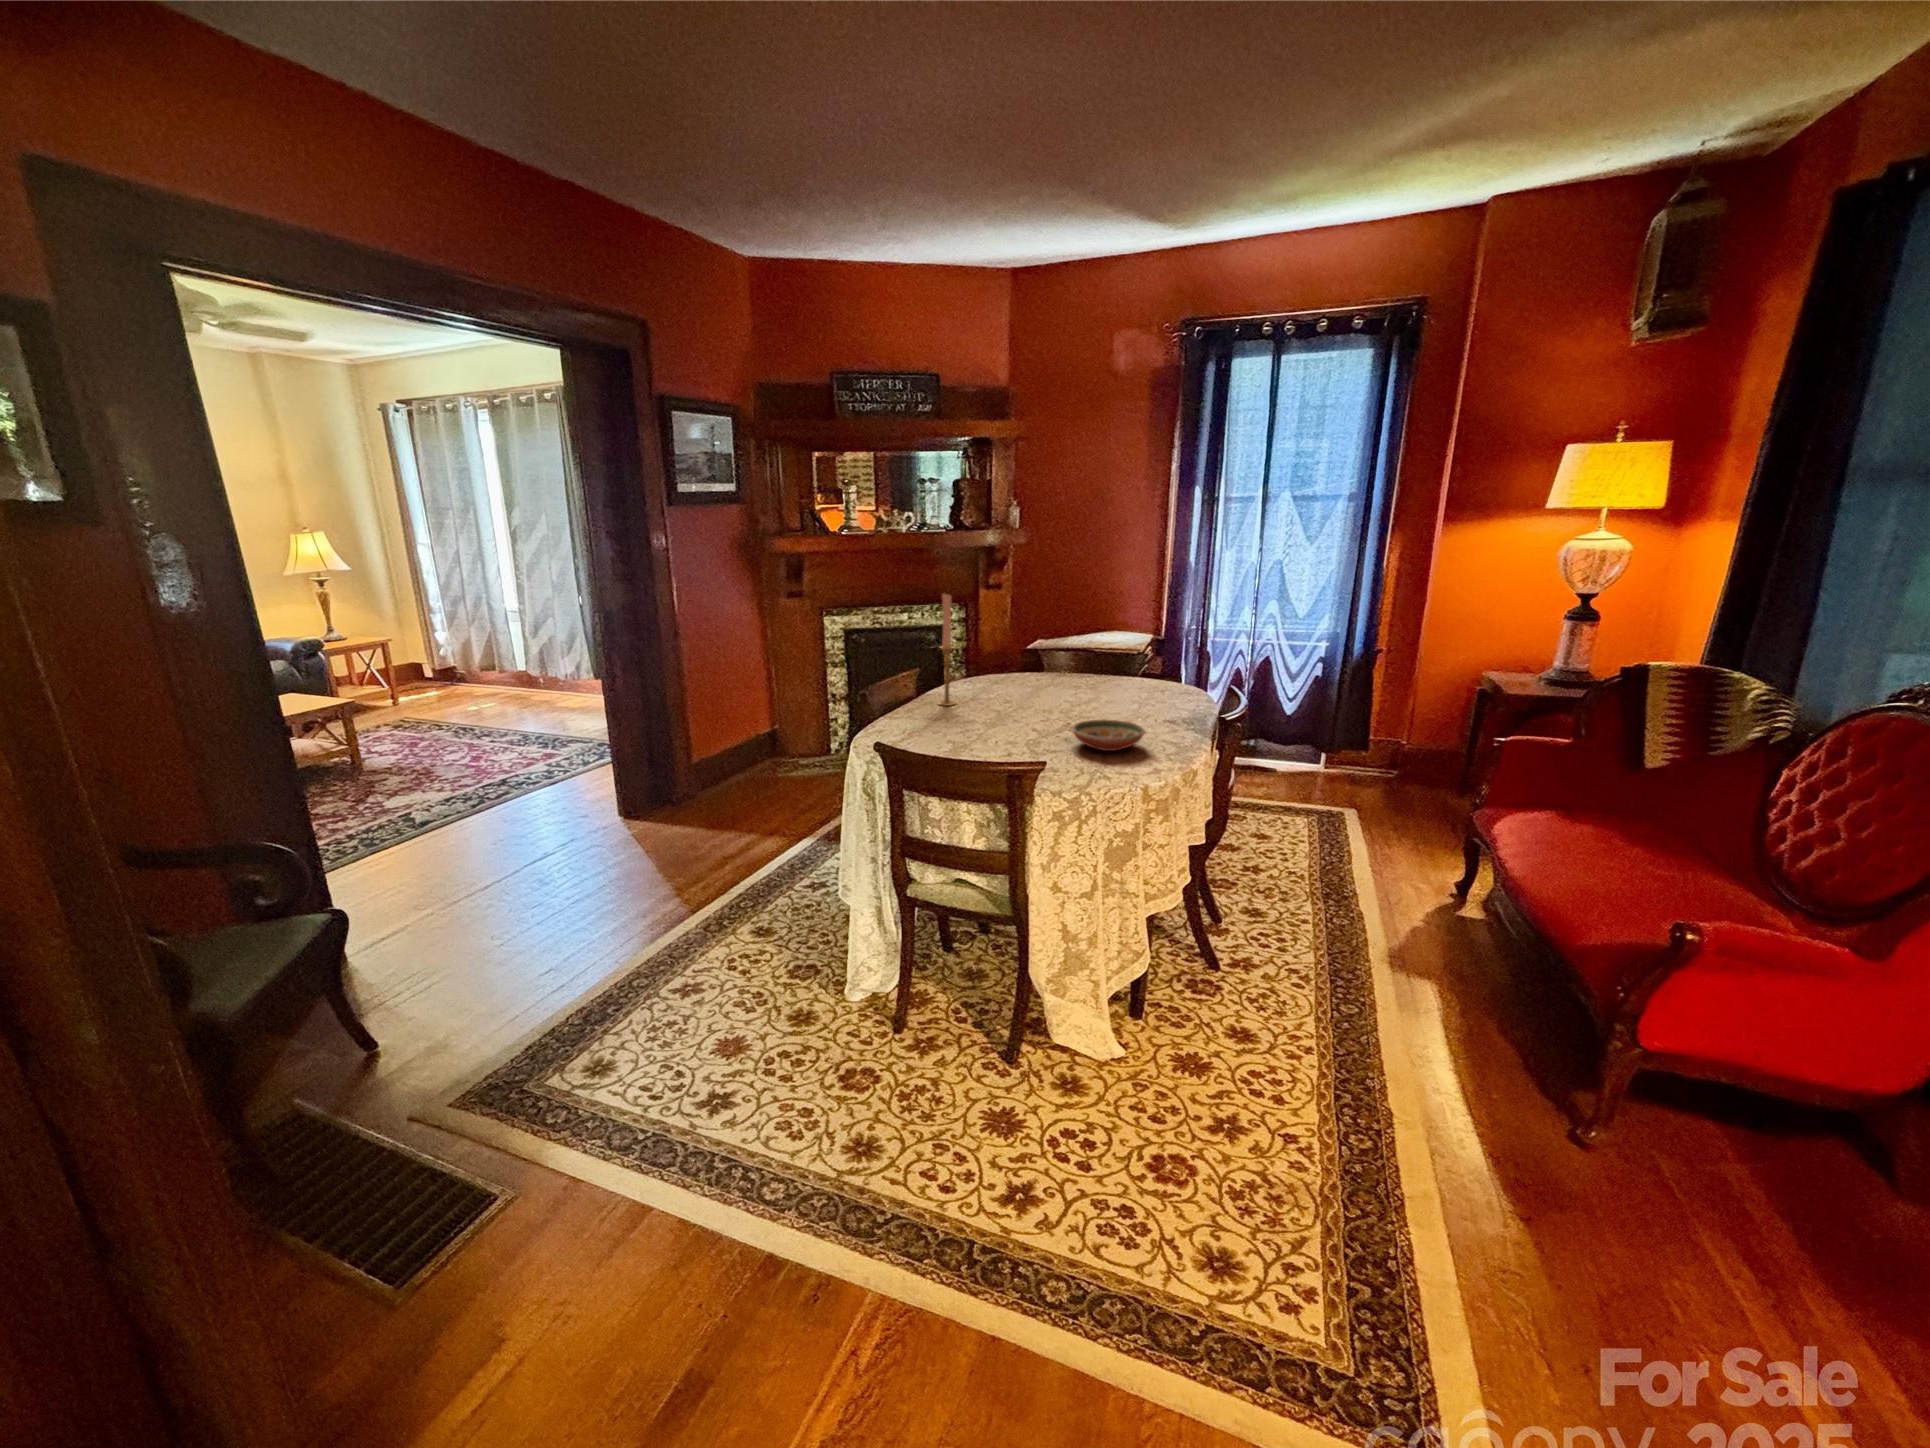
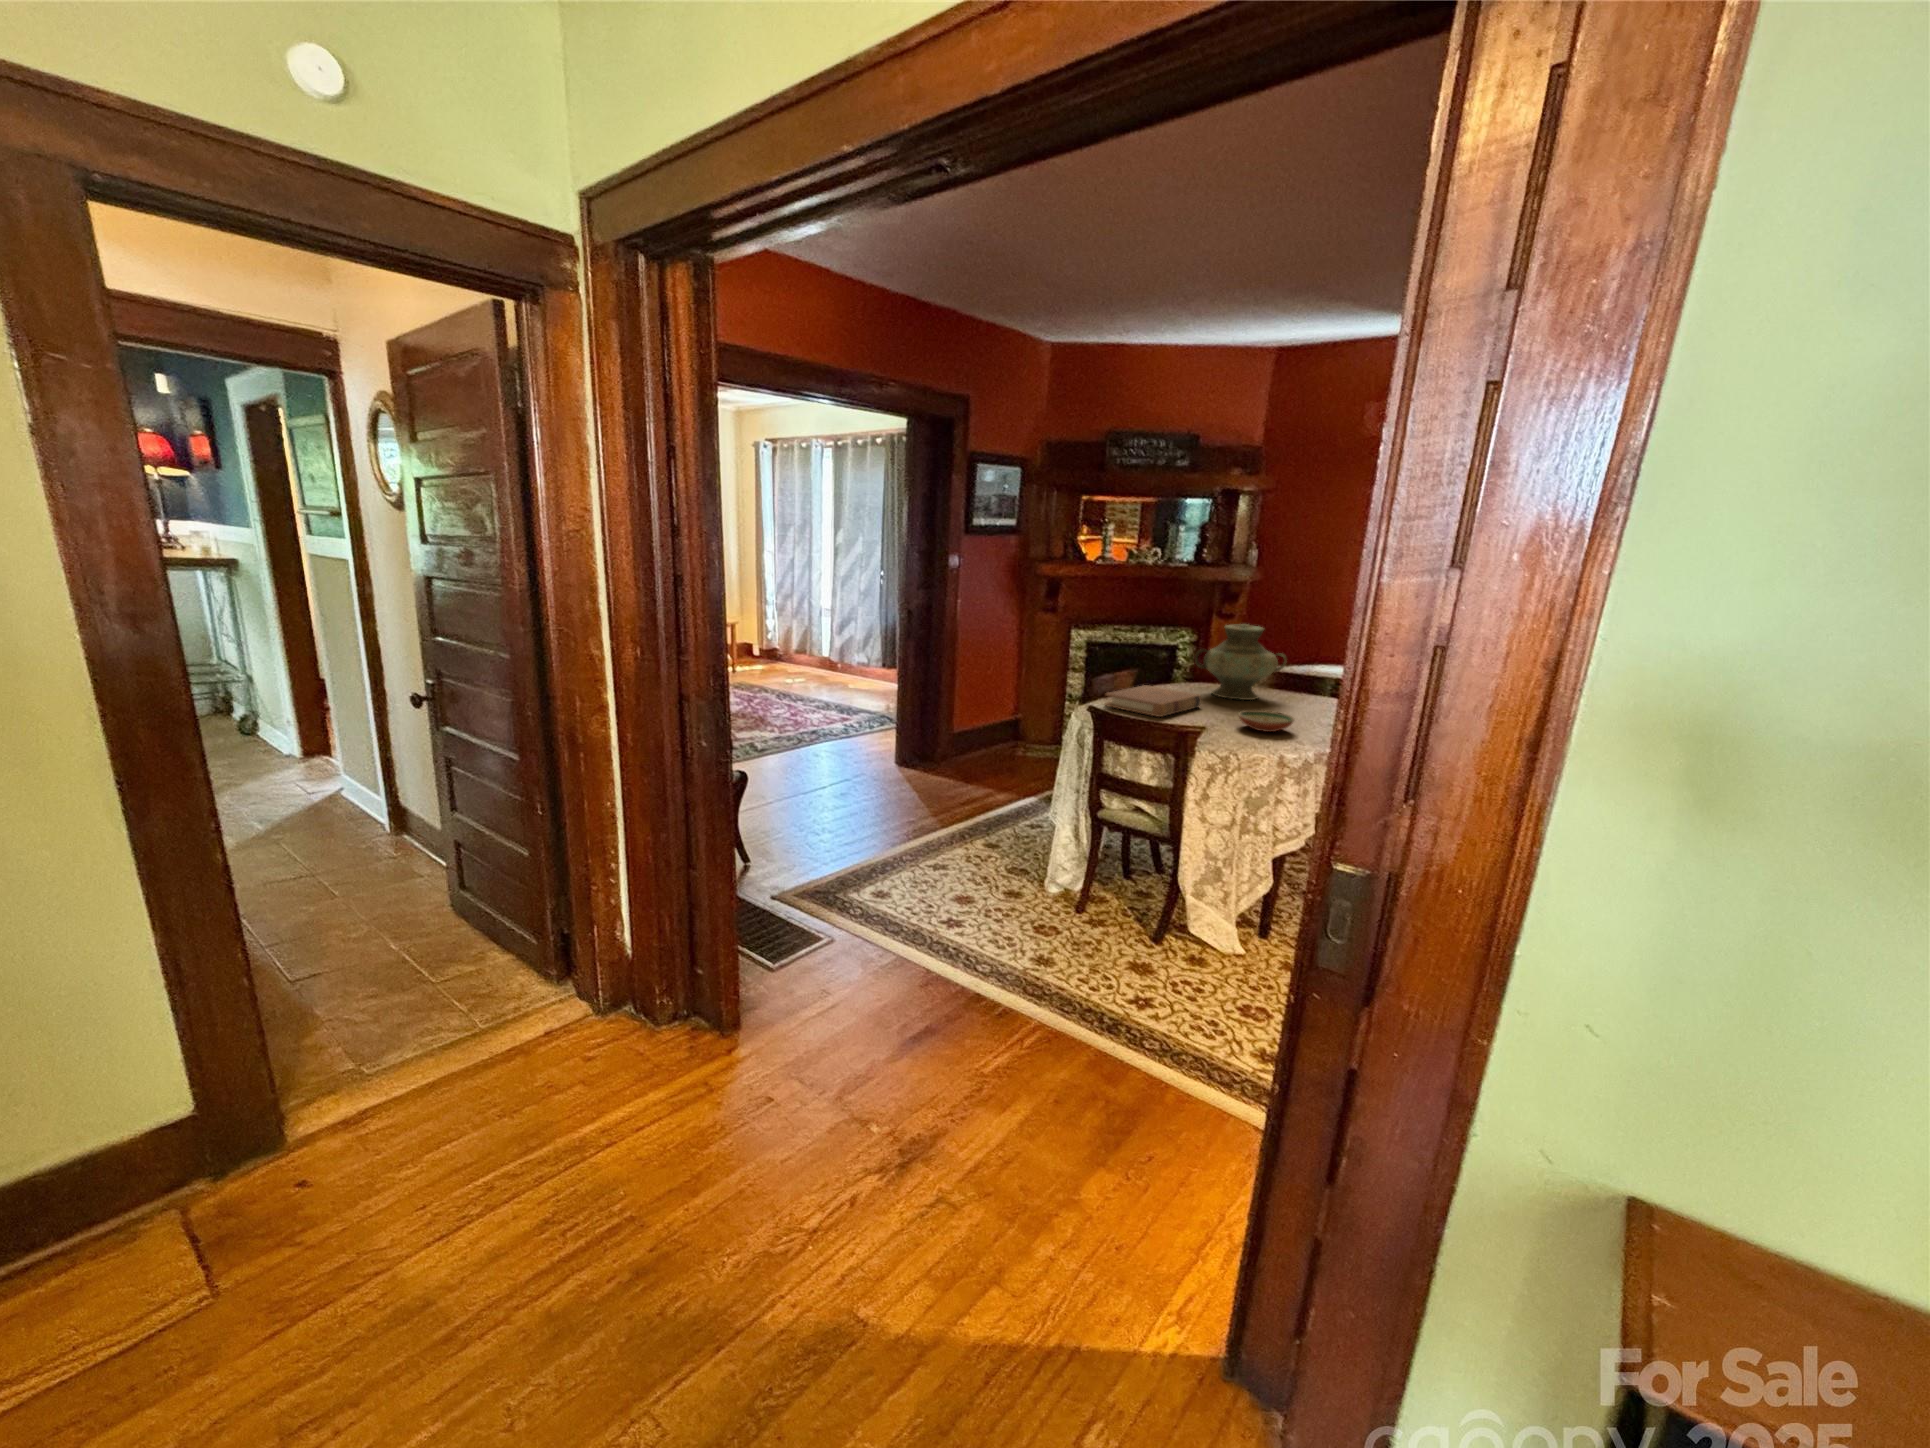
candlestick: present [939,594,955,706] -> none [1145,609,1166,694]
vase: none [994,602,1102,701] -> present [1195,624,1286,700]
book: none [891,696,1015,745] -> present [1105,685,1202,717]

